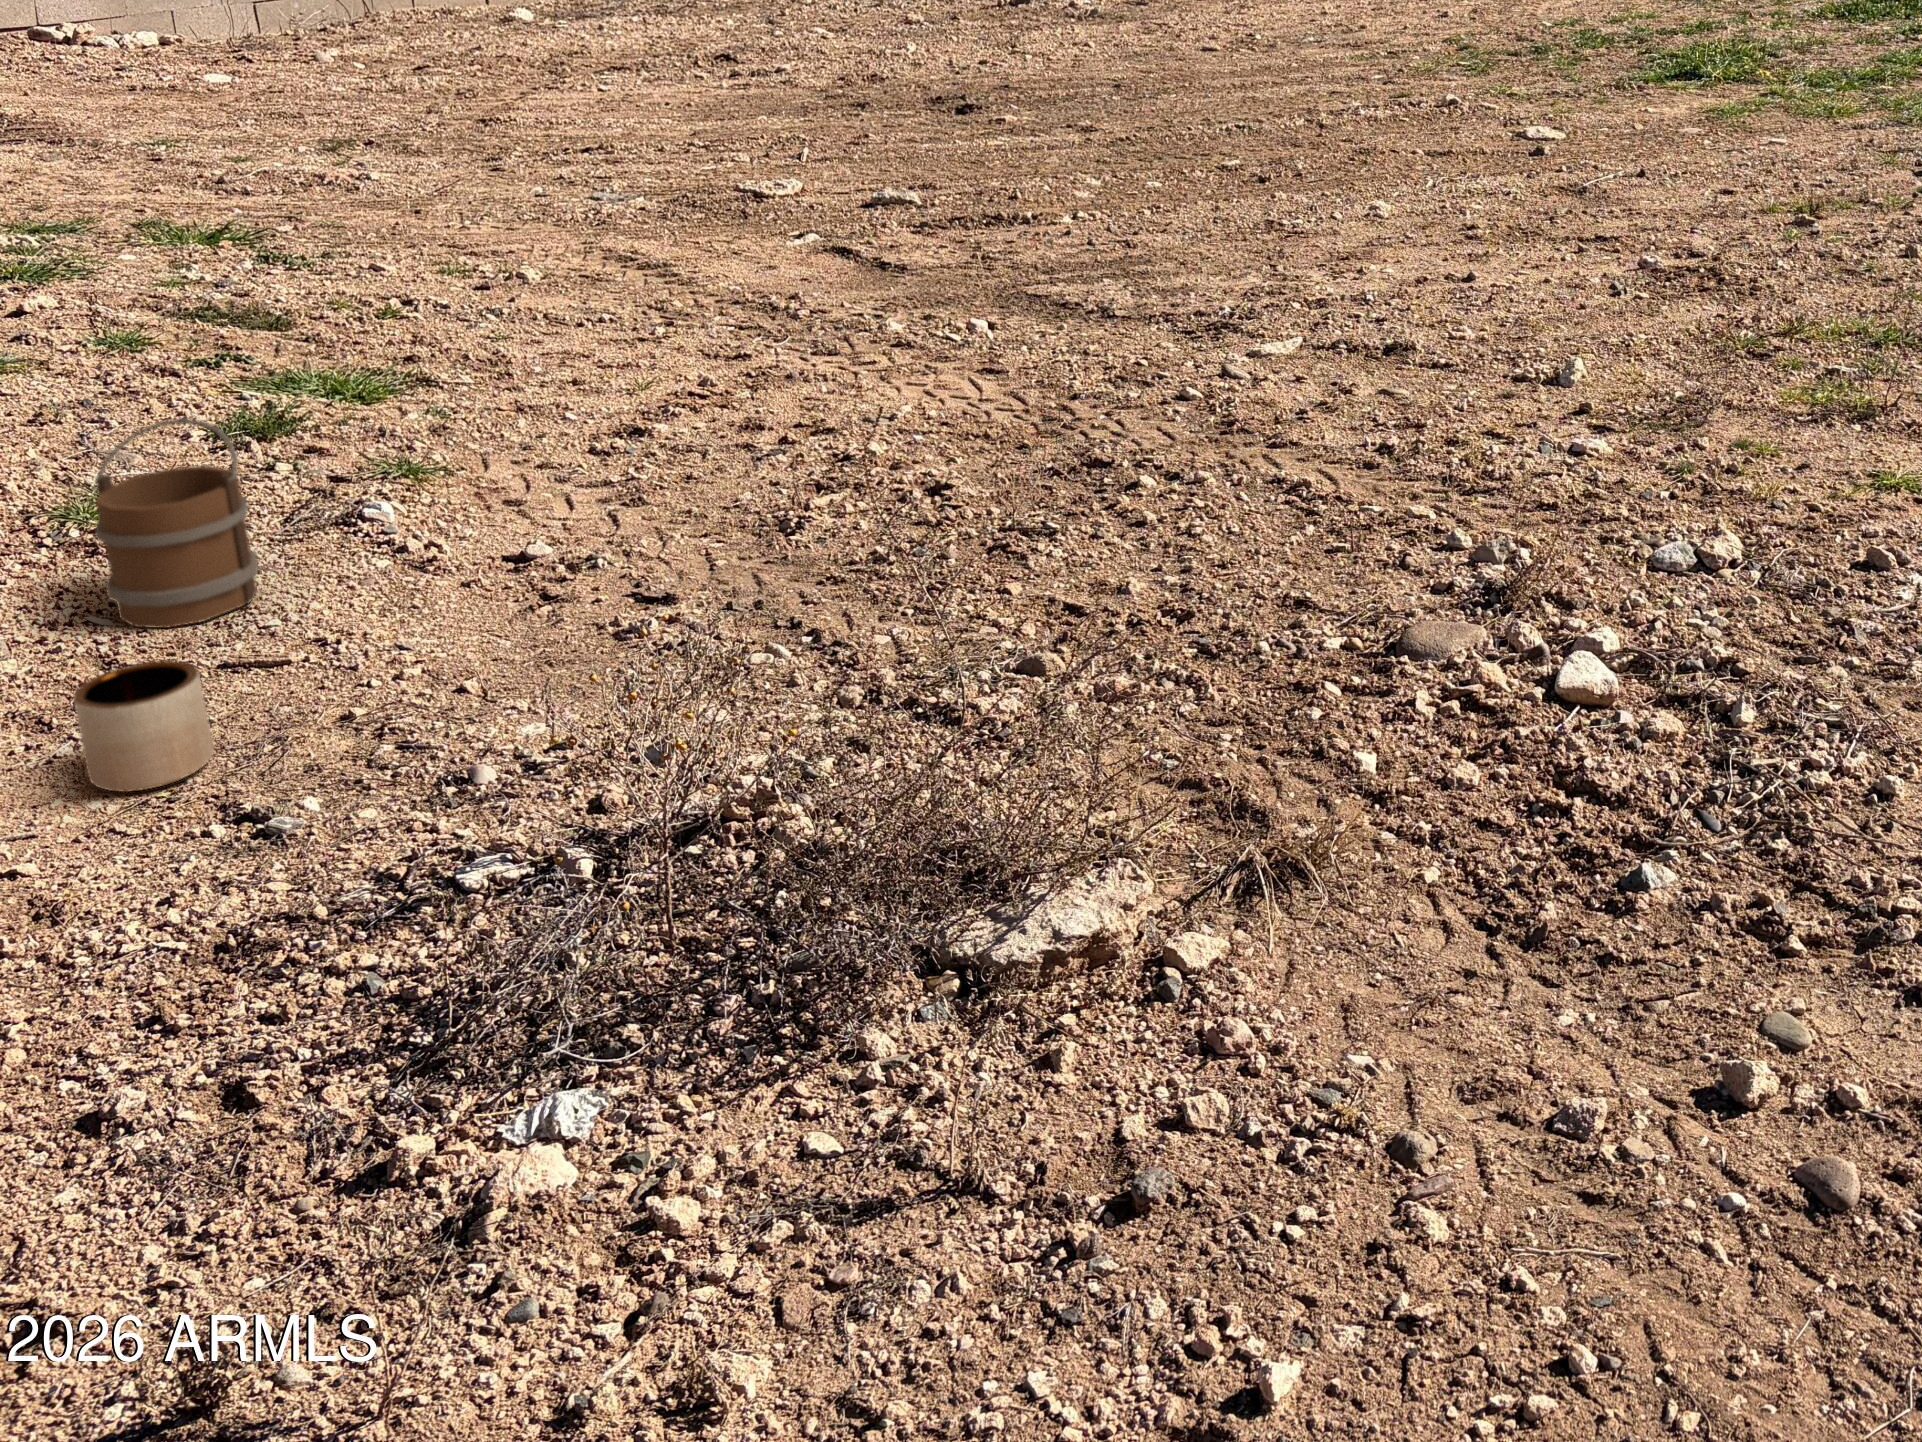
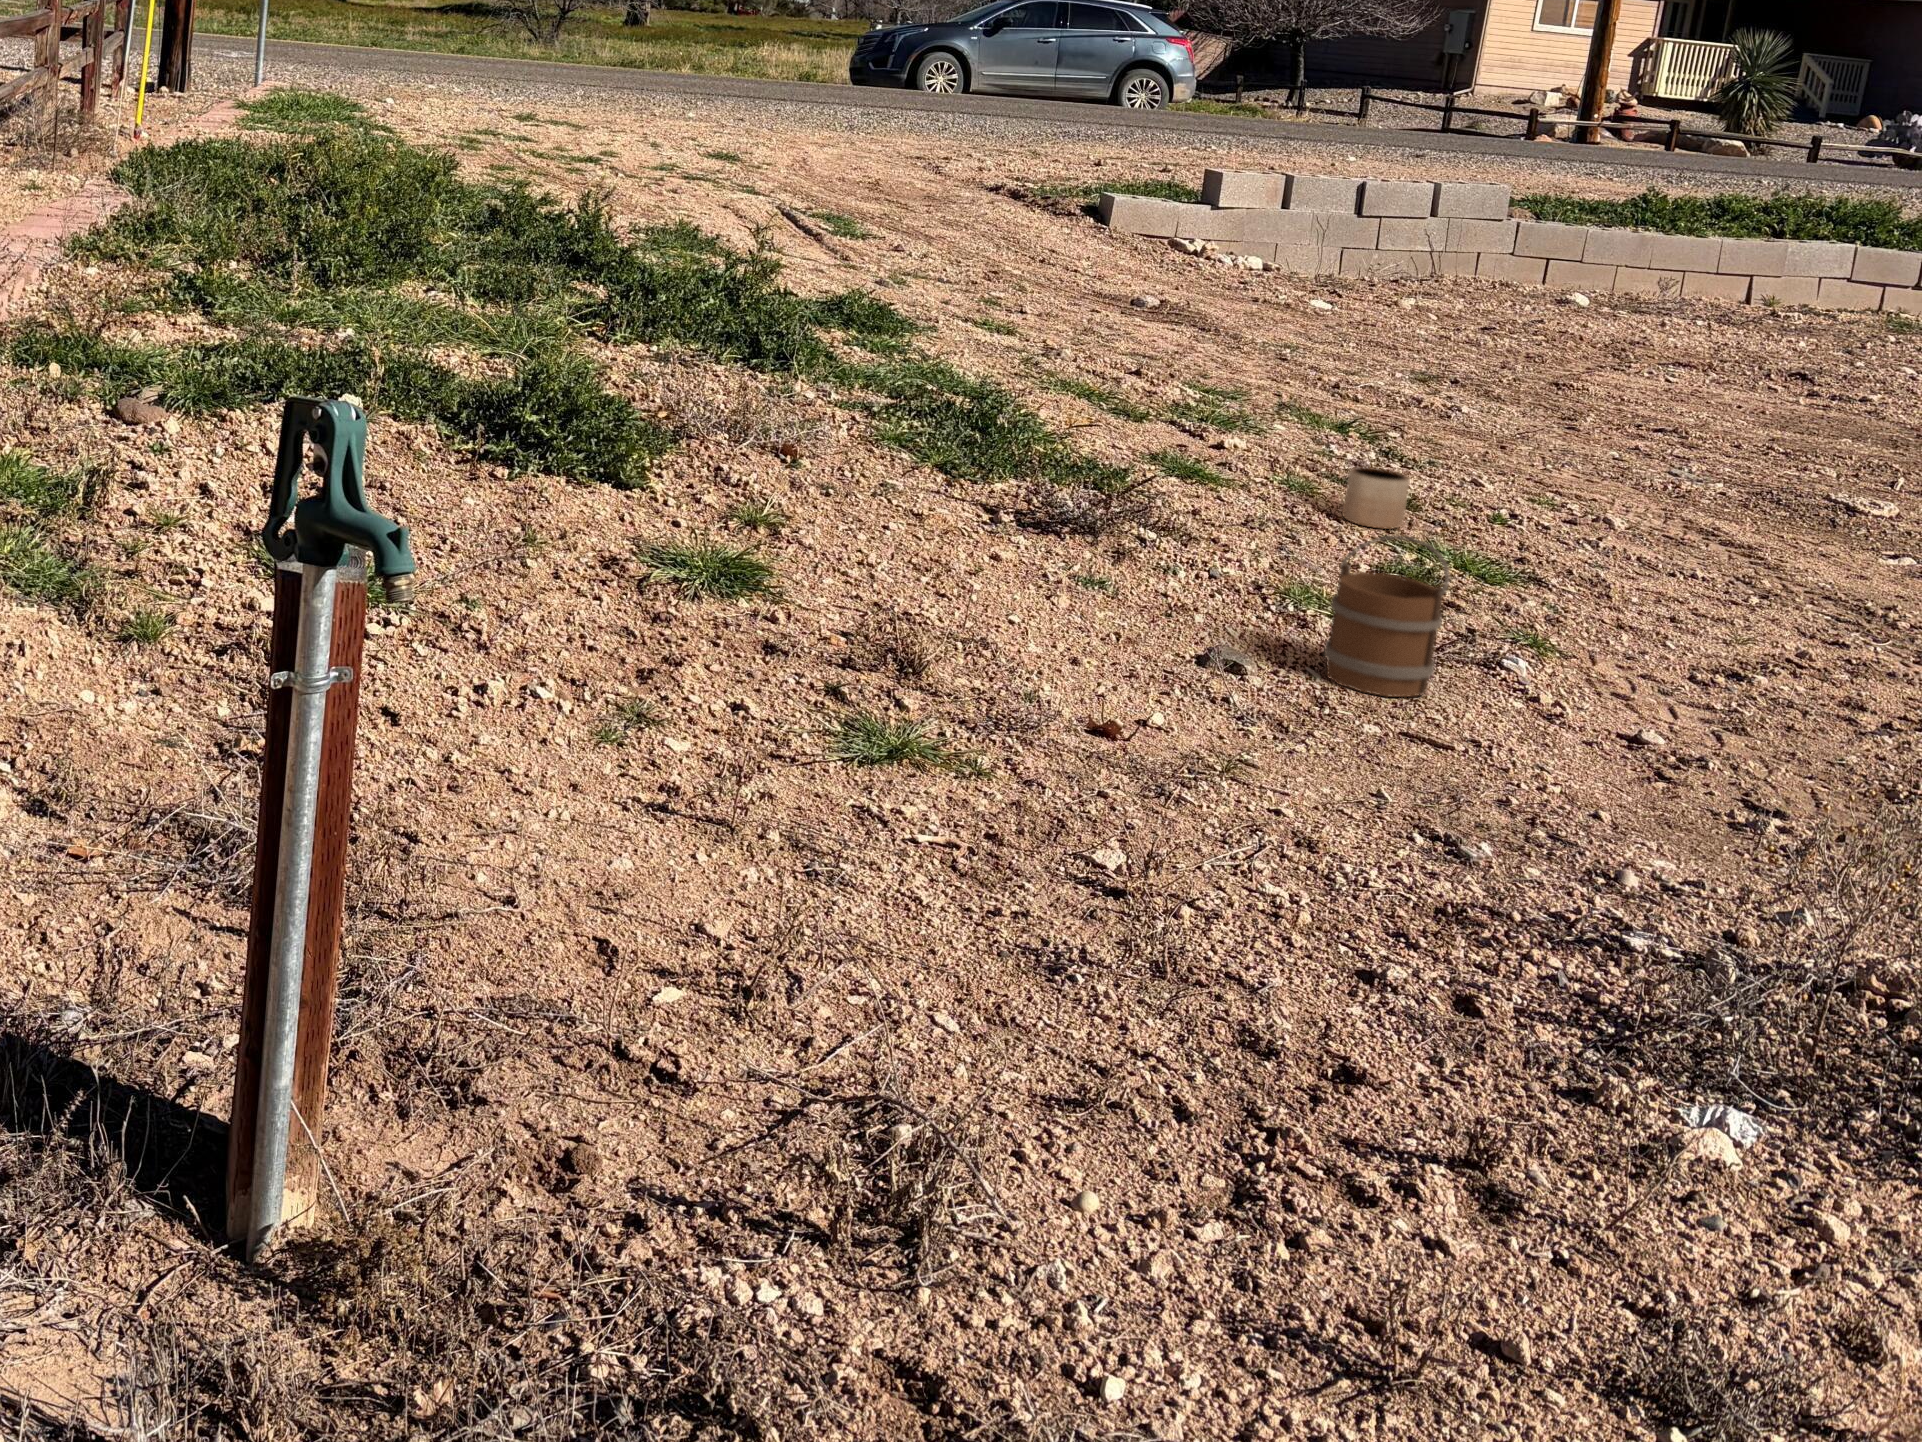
planter: present [73,660,214,792] -> present [1342,467,1410,529]

